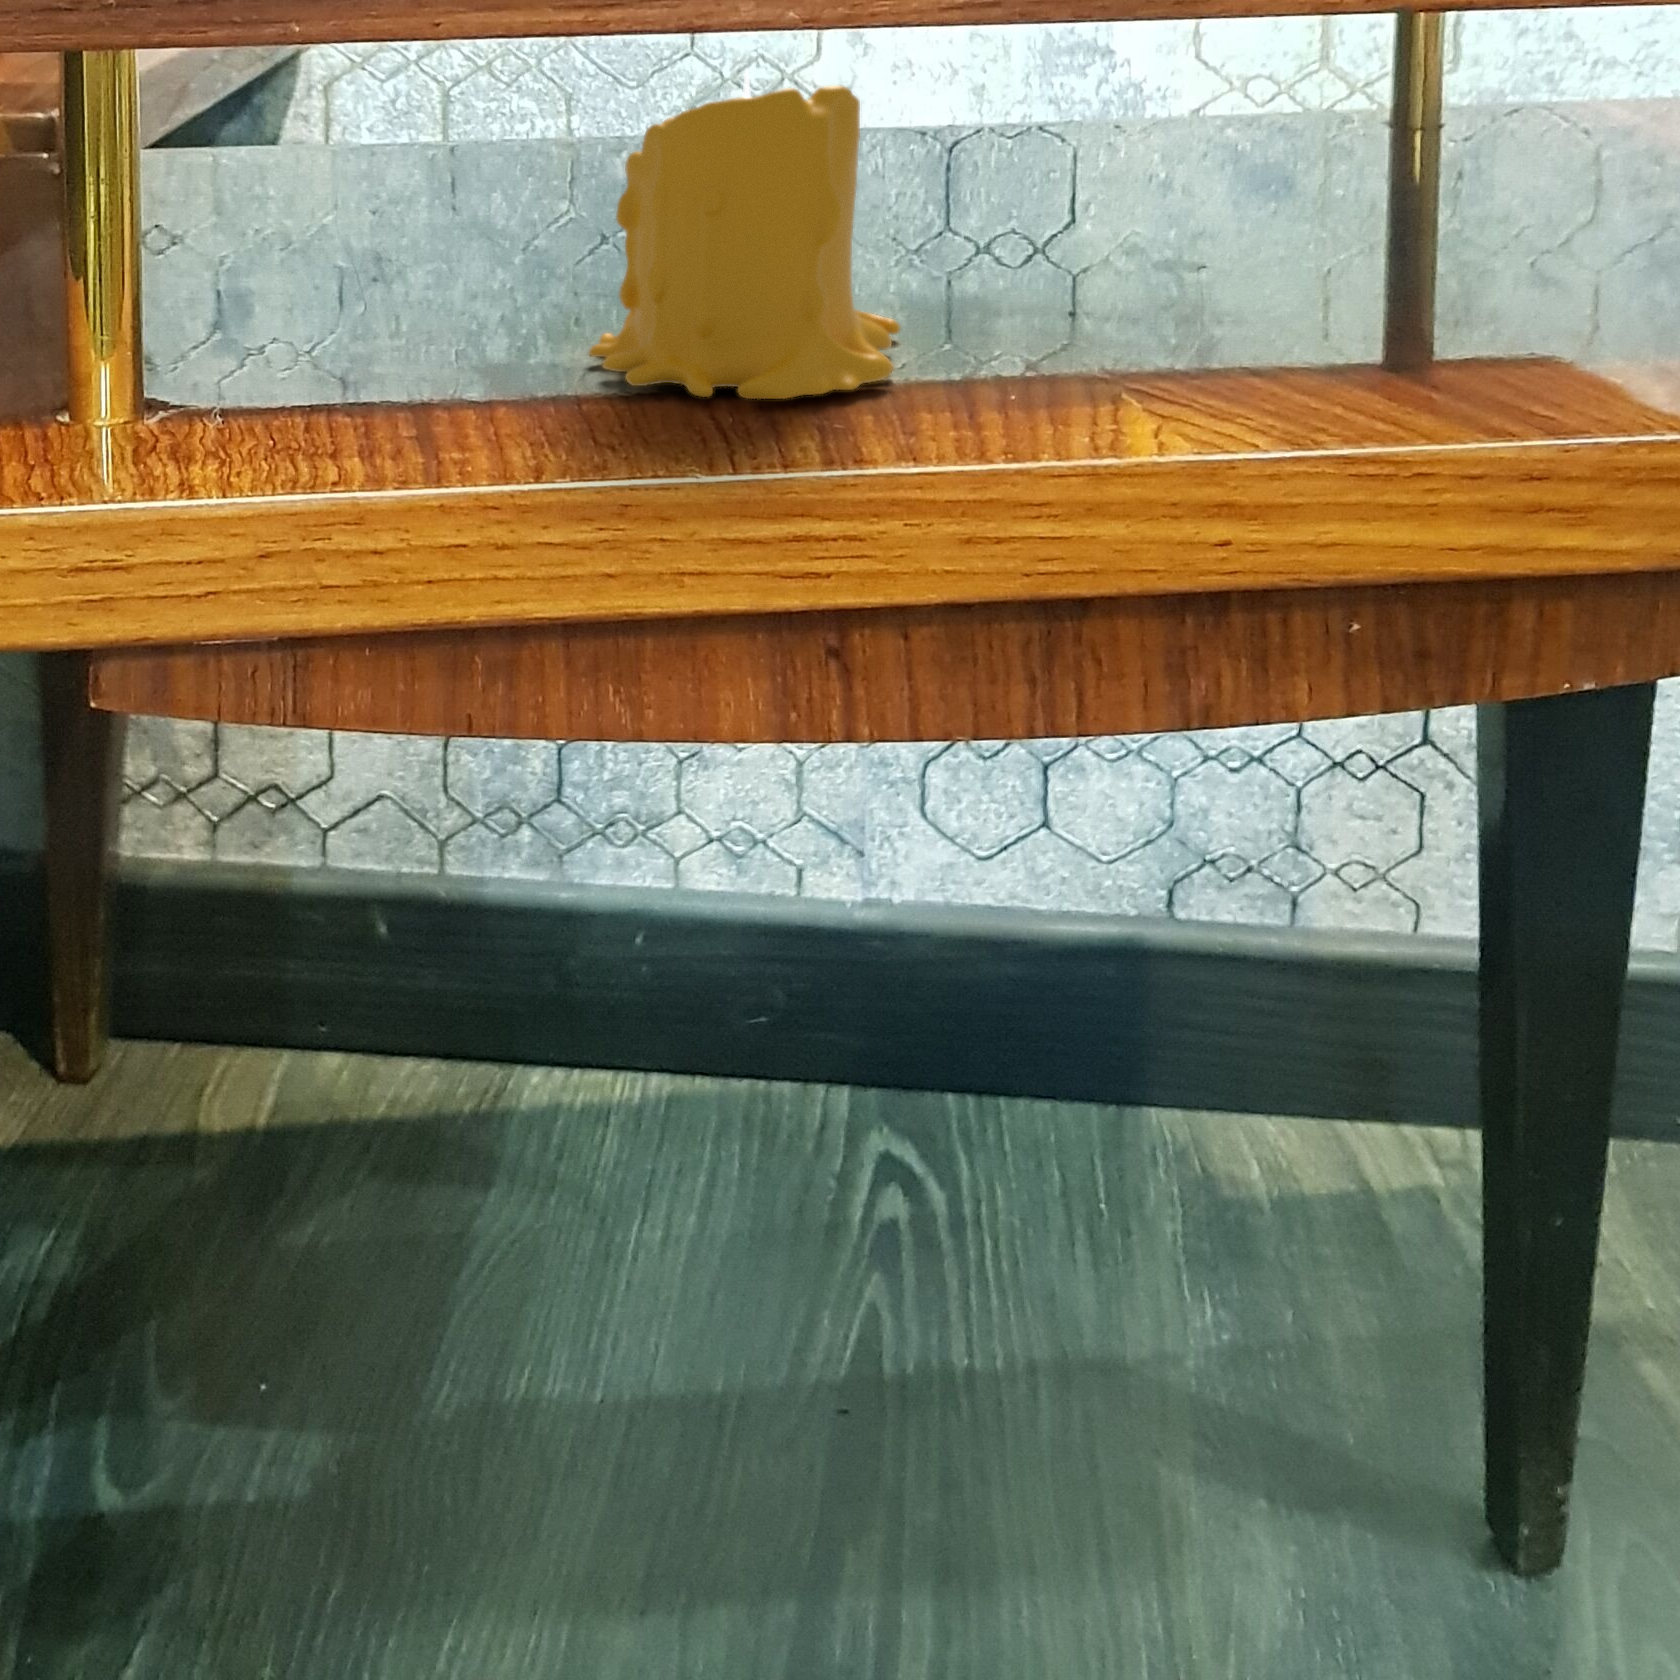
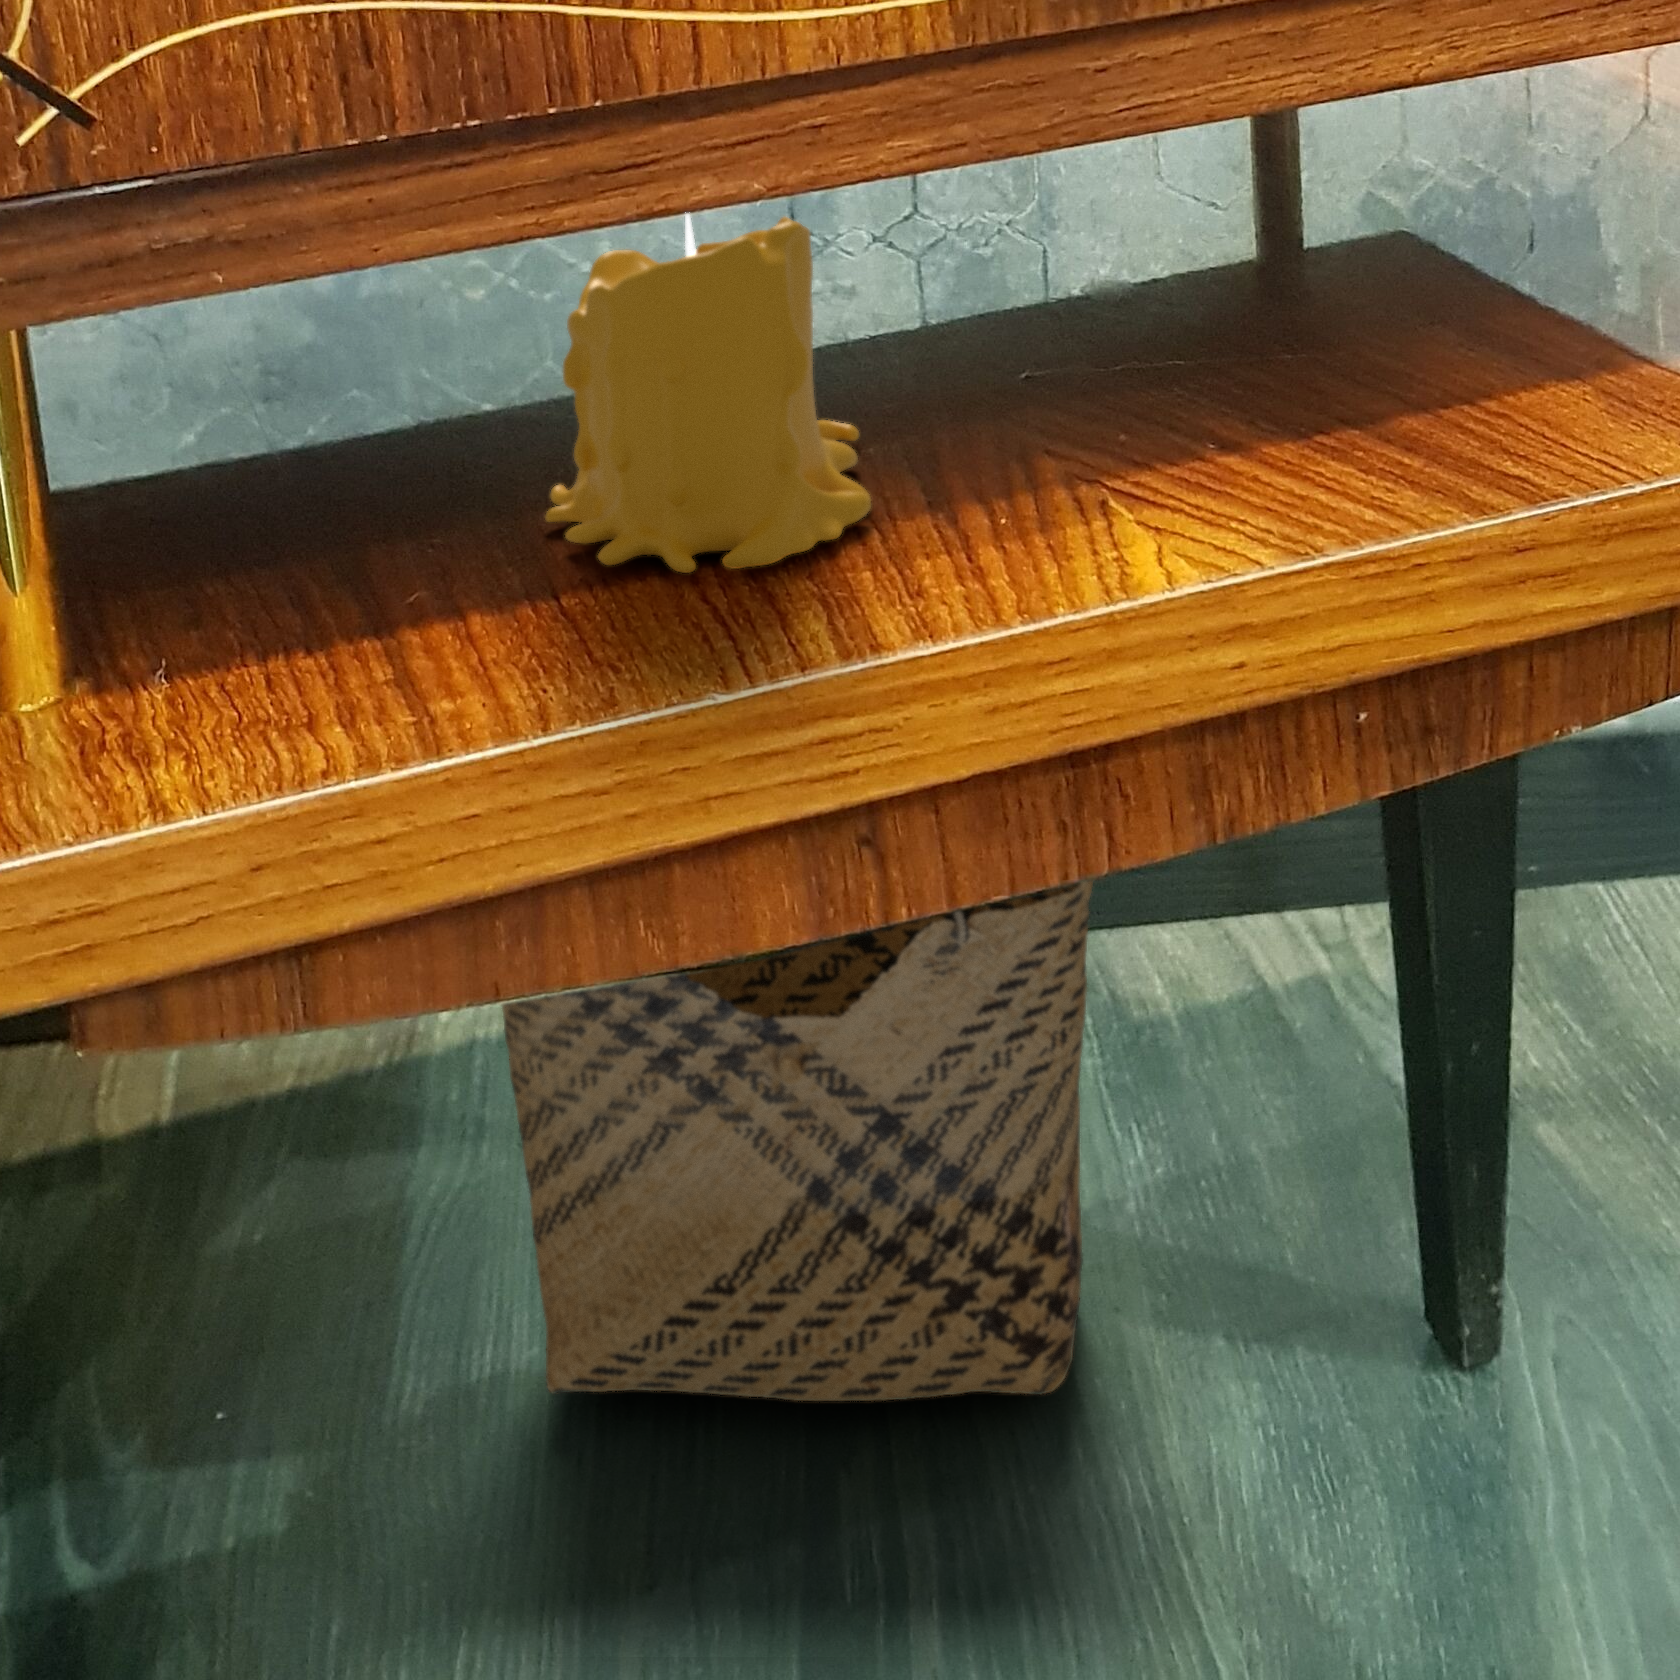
woven basket: none [550,600,1169,1502] -> present [502,880,1093,1401]

